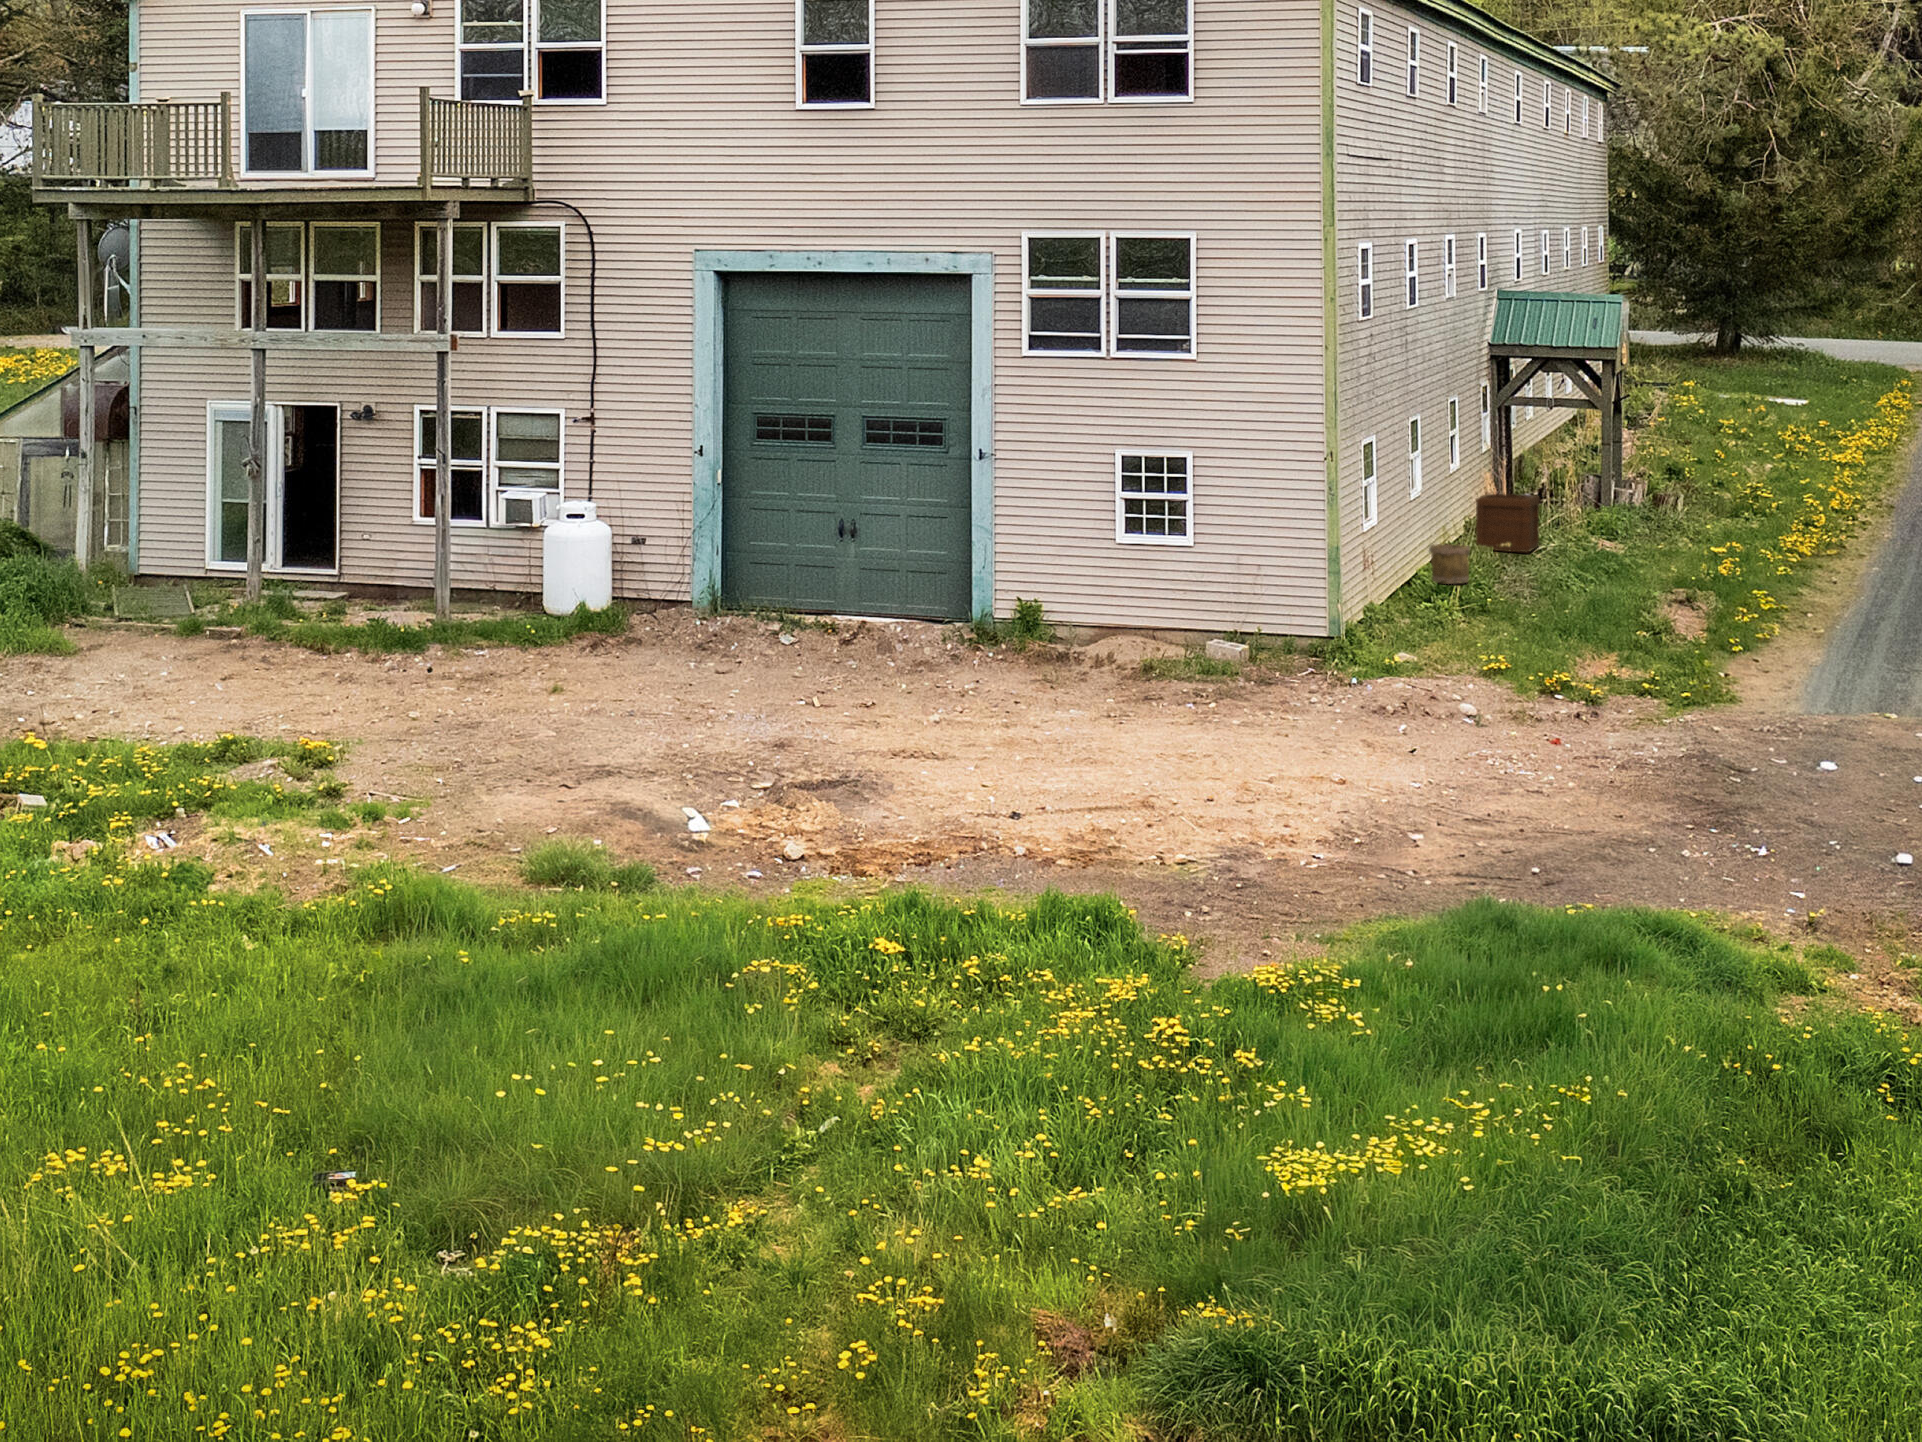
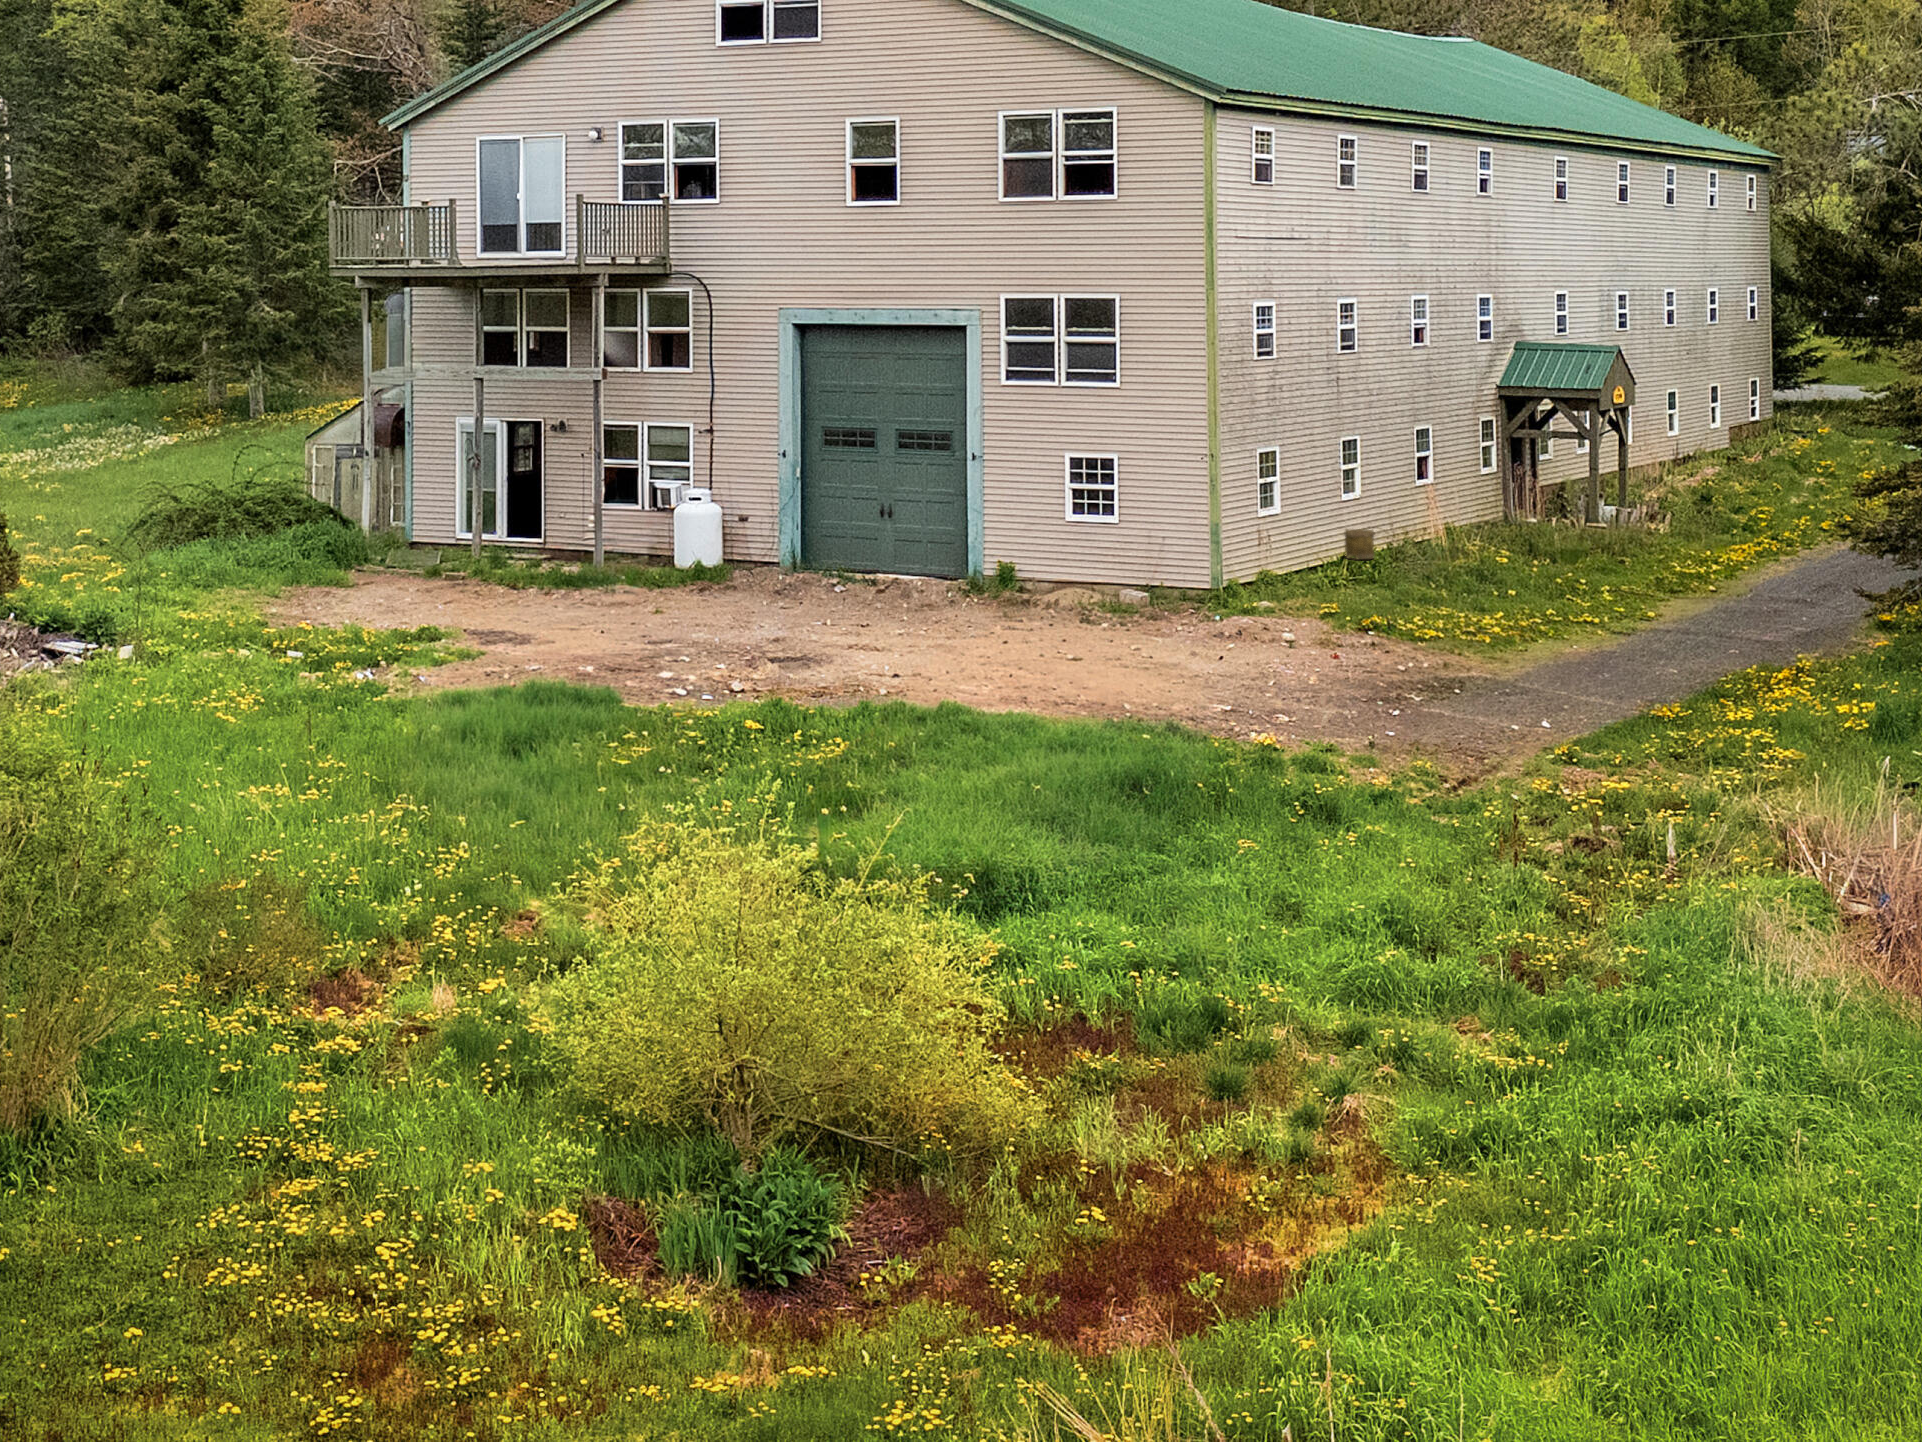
wooden crate: present [1476,494,1539,552] -> none [1412,494,1468,540]

